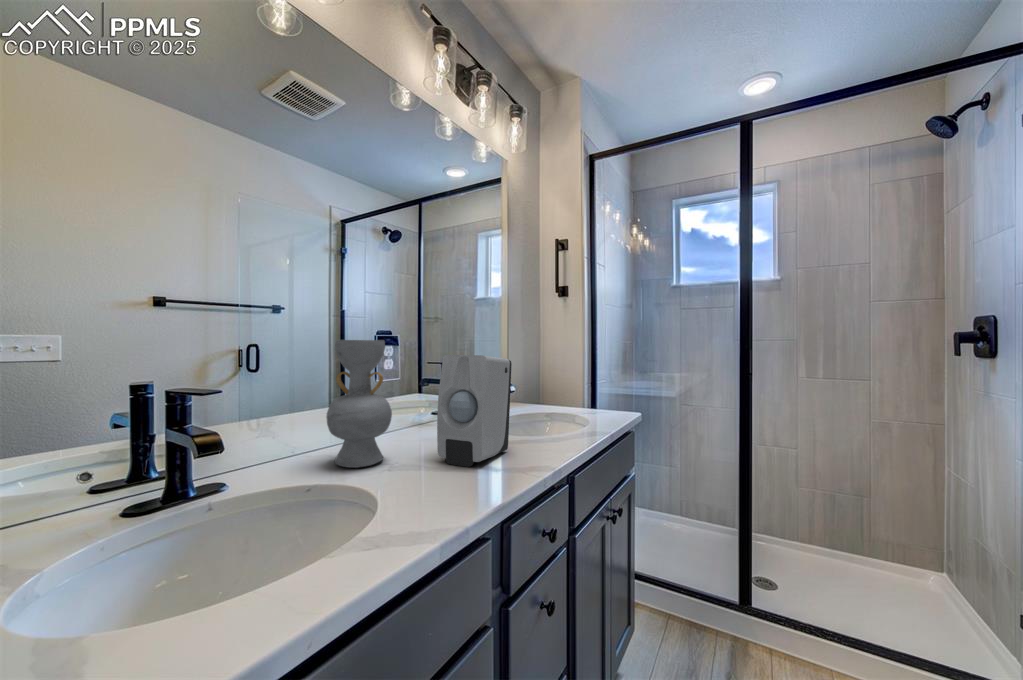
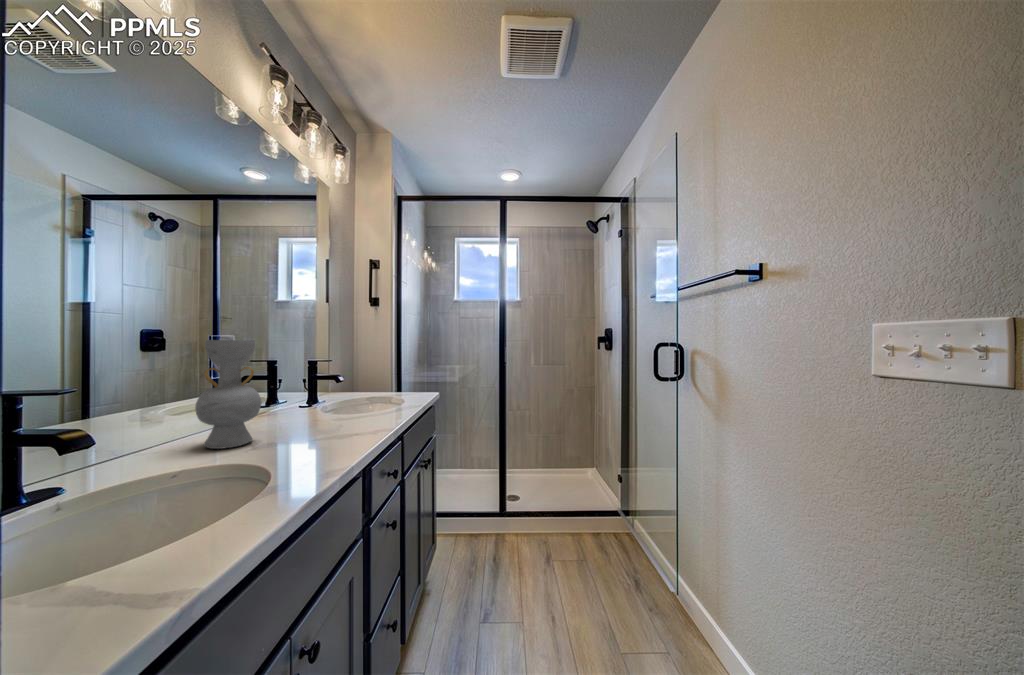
soap dispenser: present [437,355,512,467] -> none [305,352,359,435]

